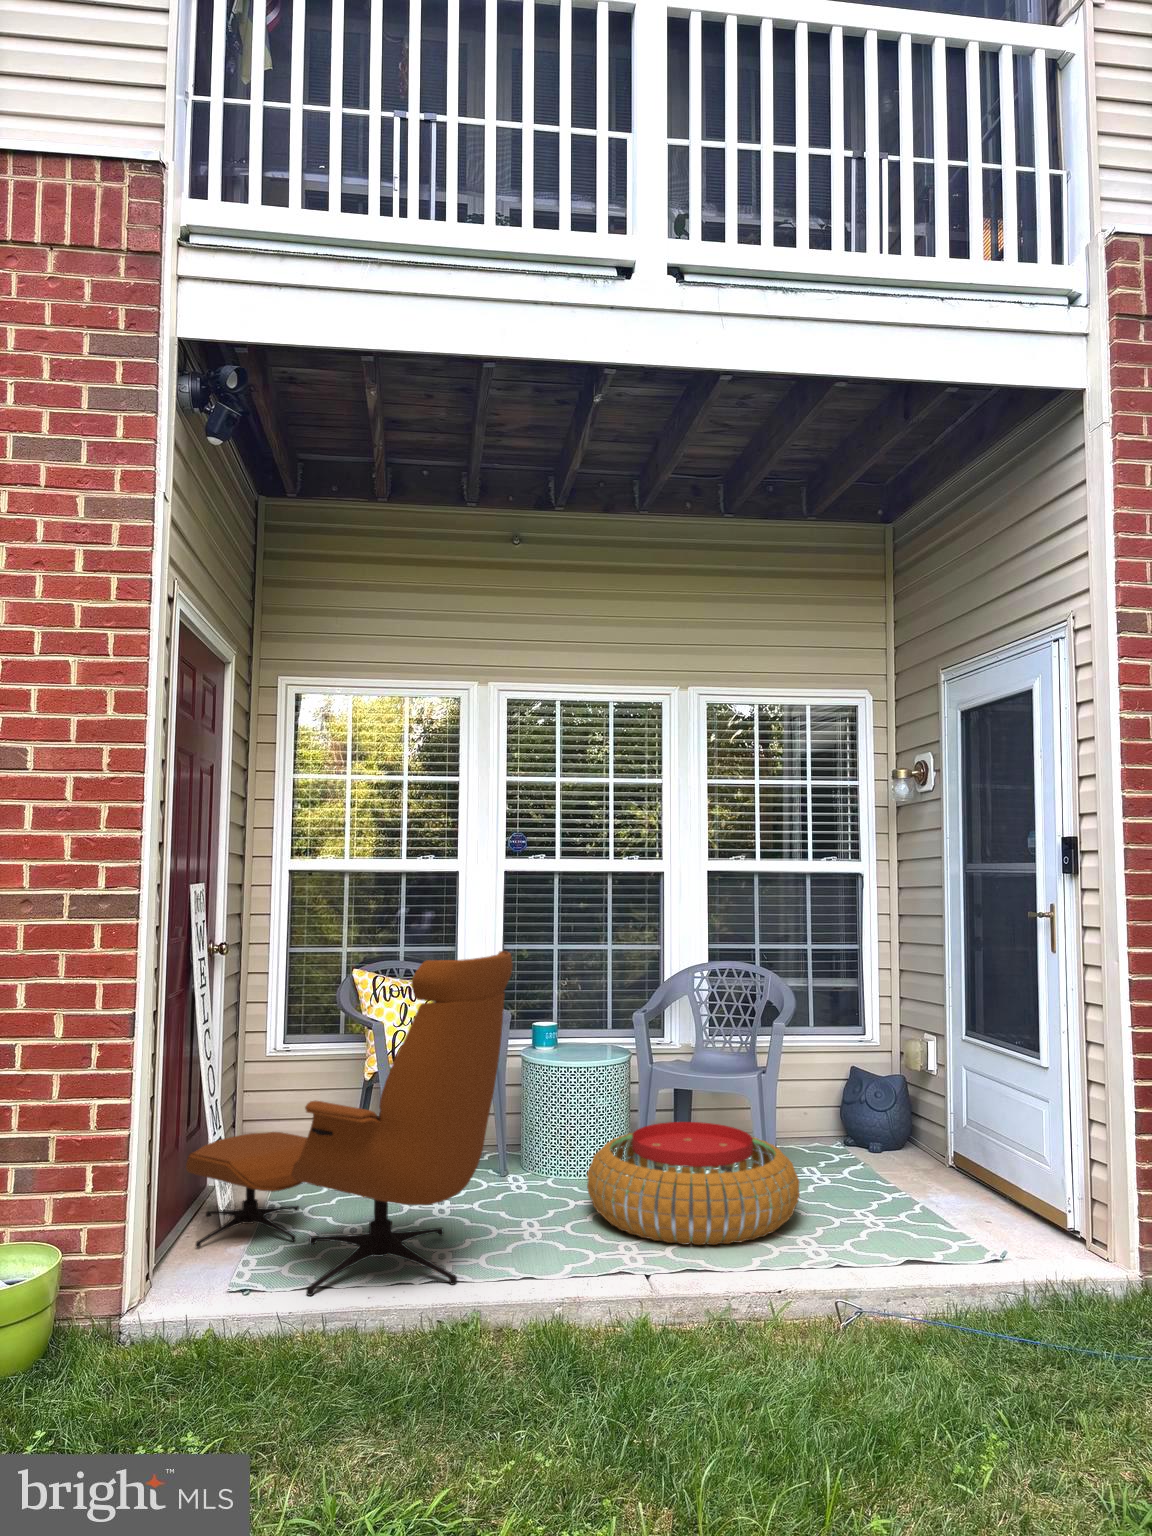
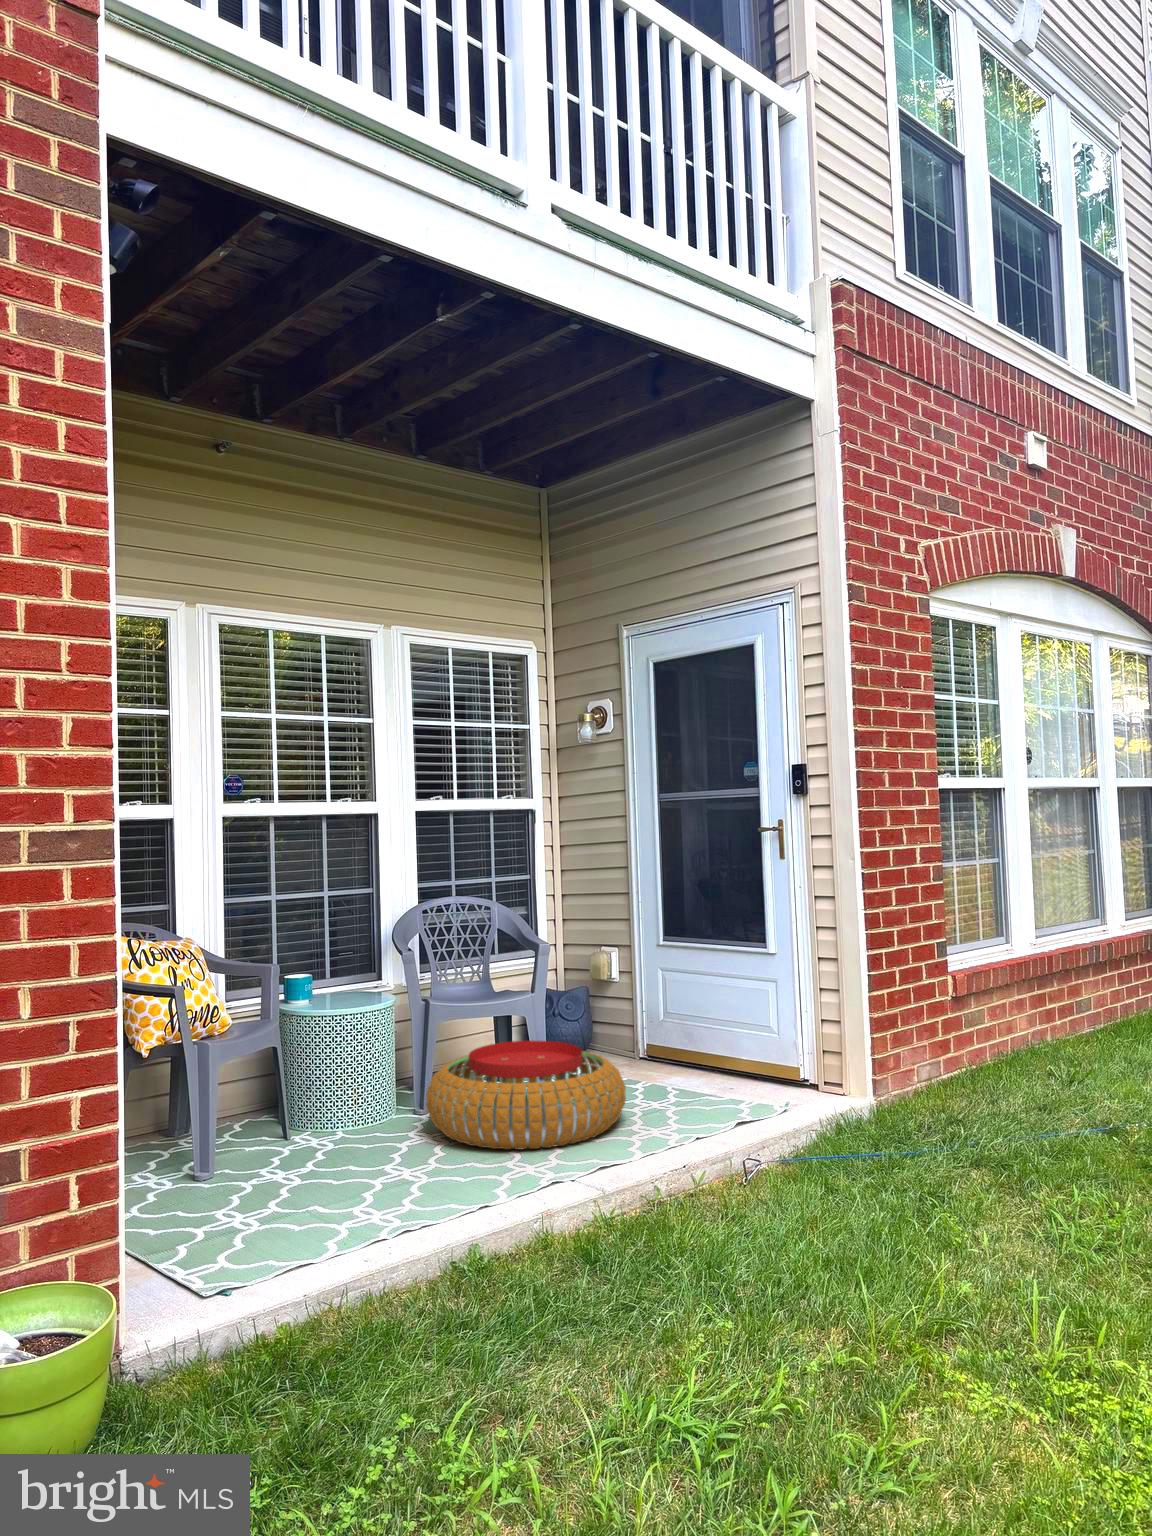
lounge chair: present [186,951,513,1296] -> none [27,880,464,1272]

